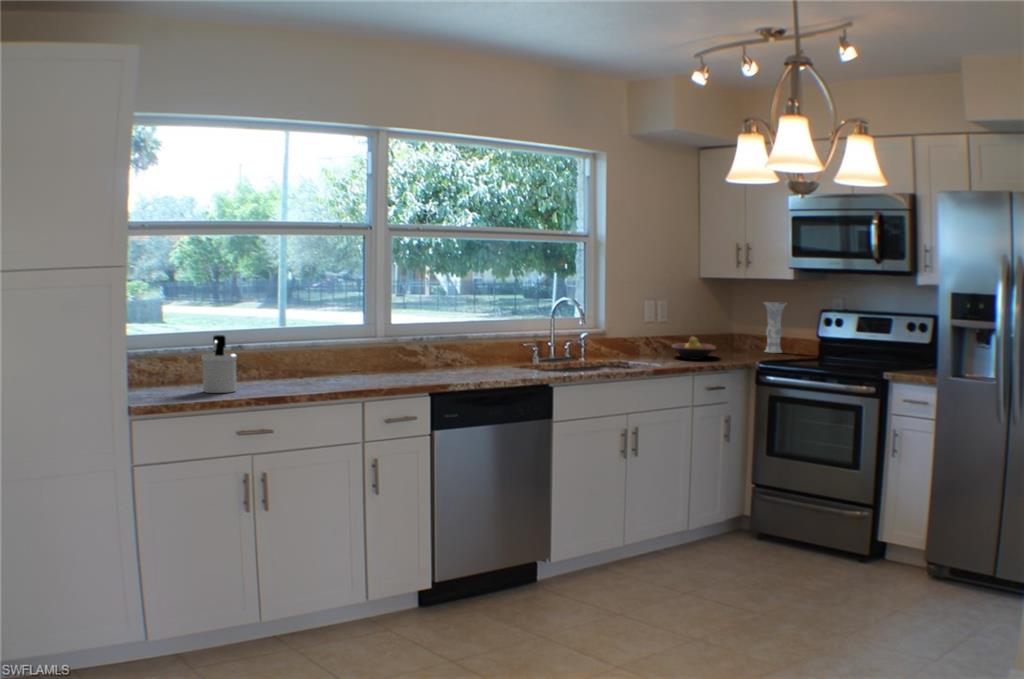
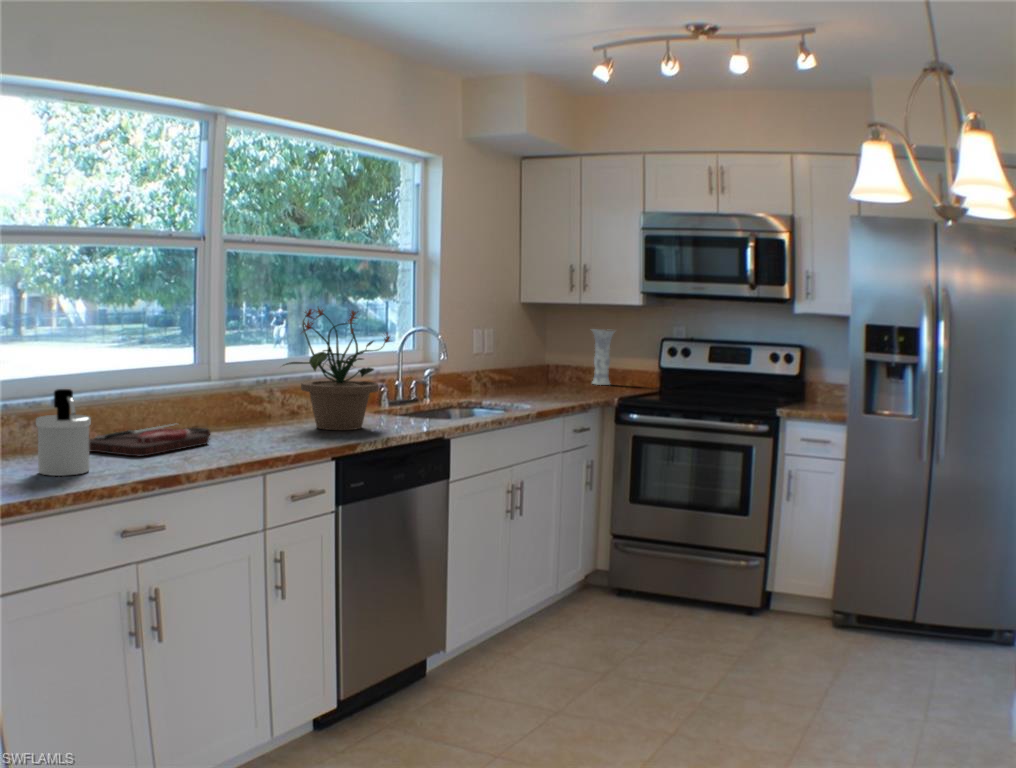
potted plant: none [417,280,505,376] -> present [285,308,390,430]
fruit bowl: present [671,336,716,360] -> none [512,369,568,396]
cutting board: none [256,365,357,385] -> present [89,424,211,456]

